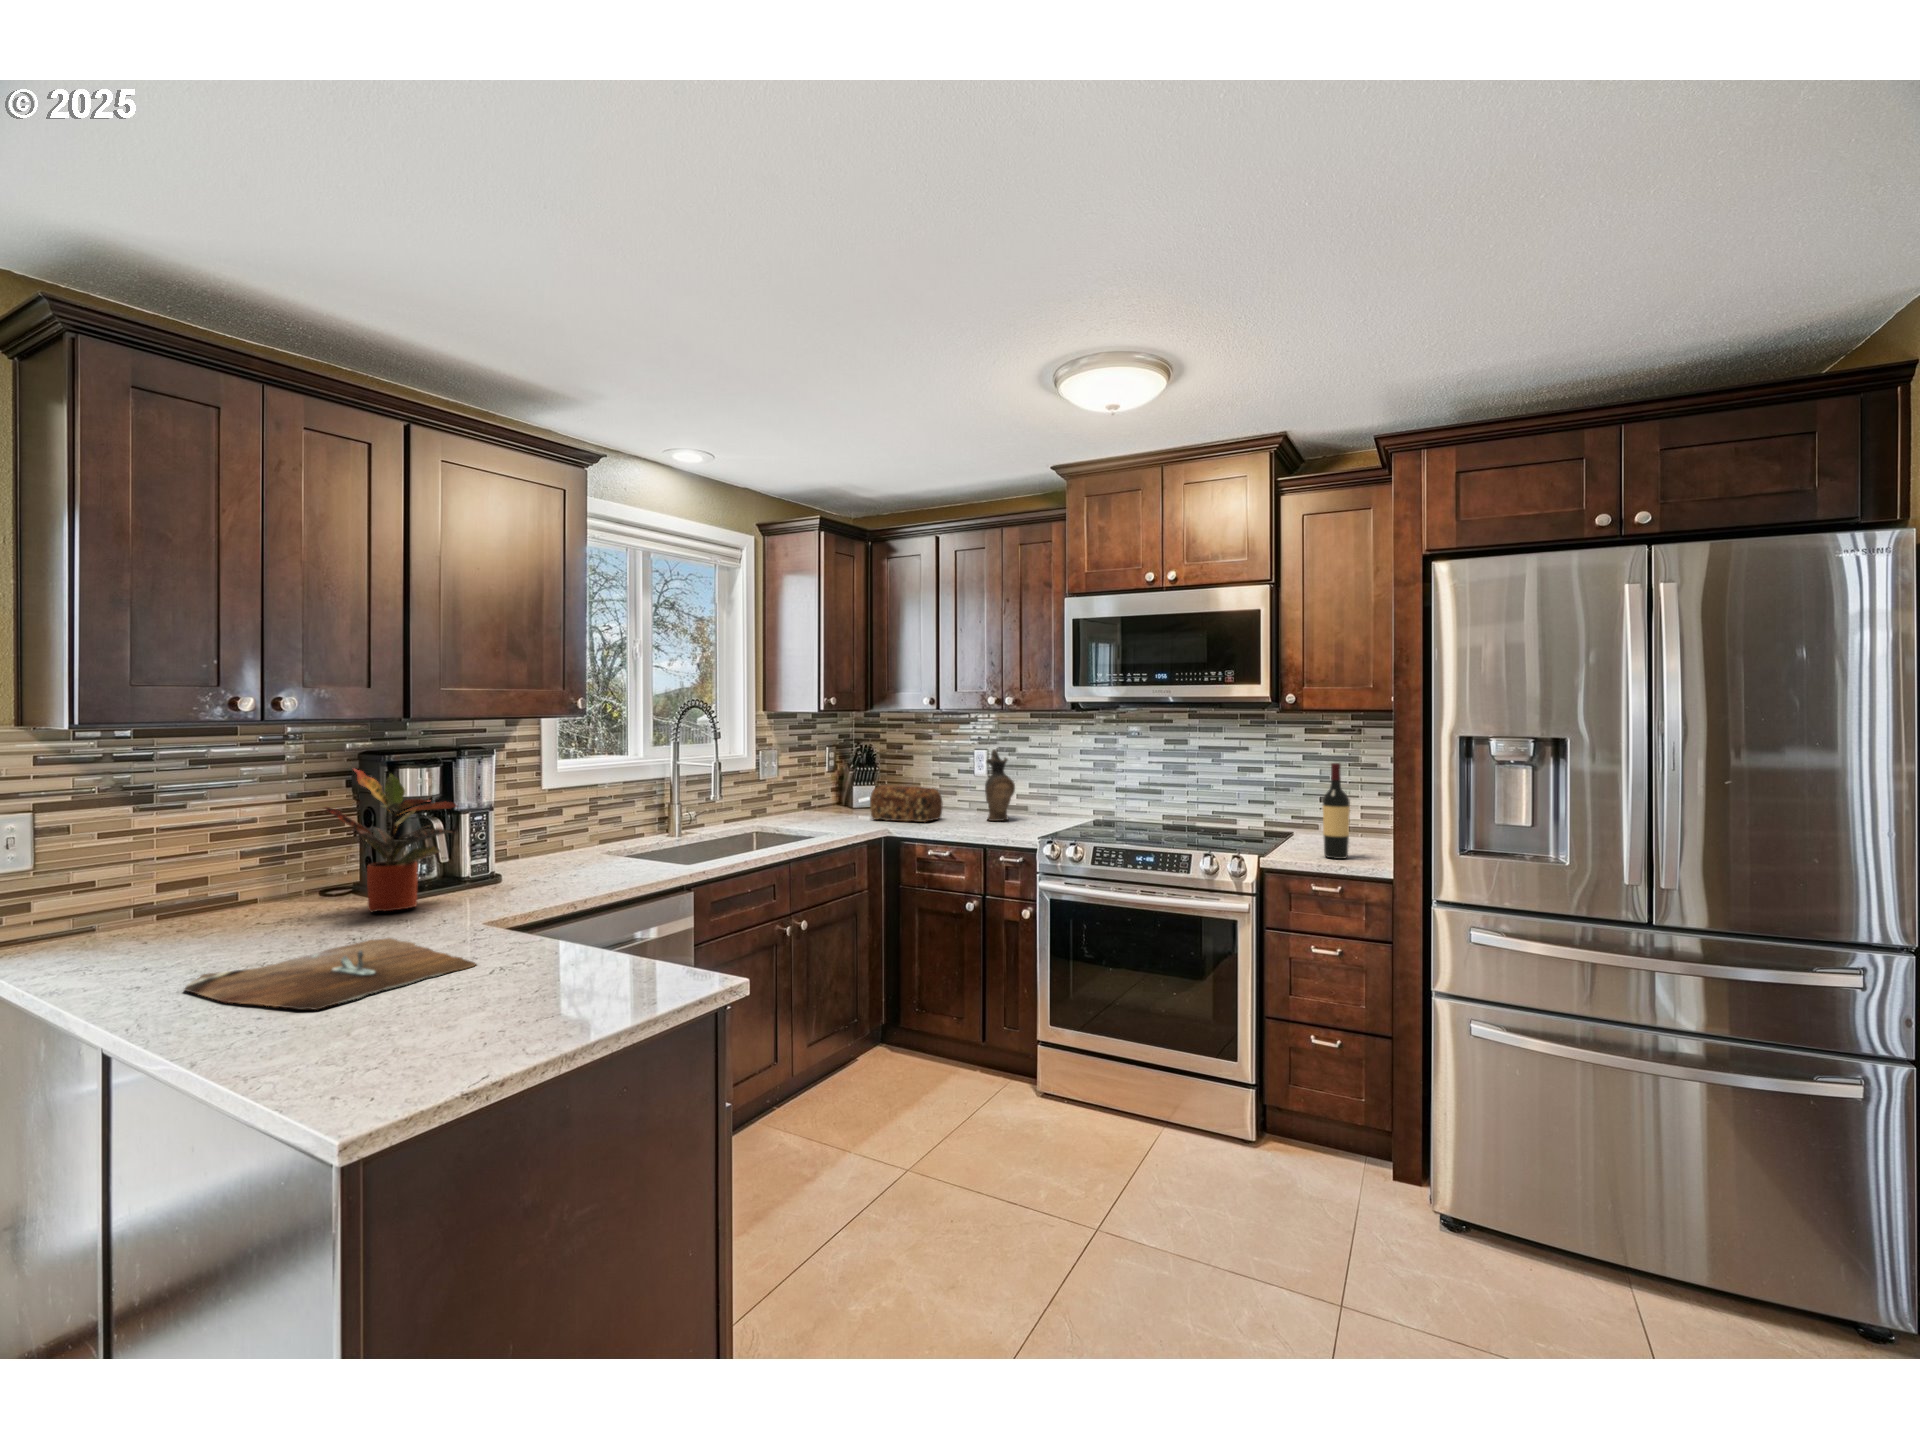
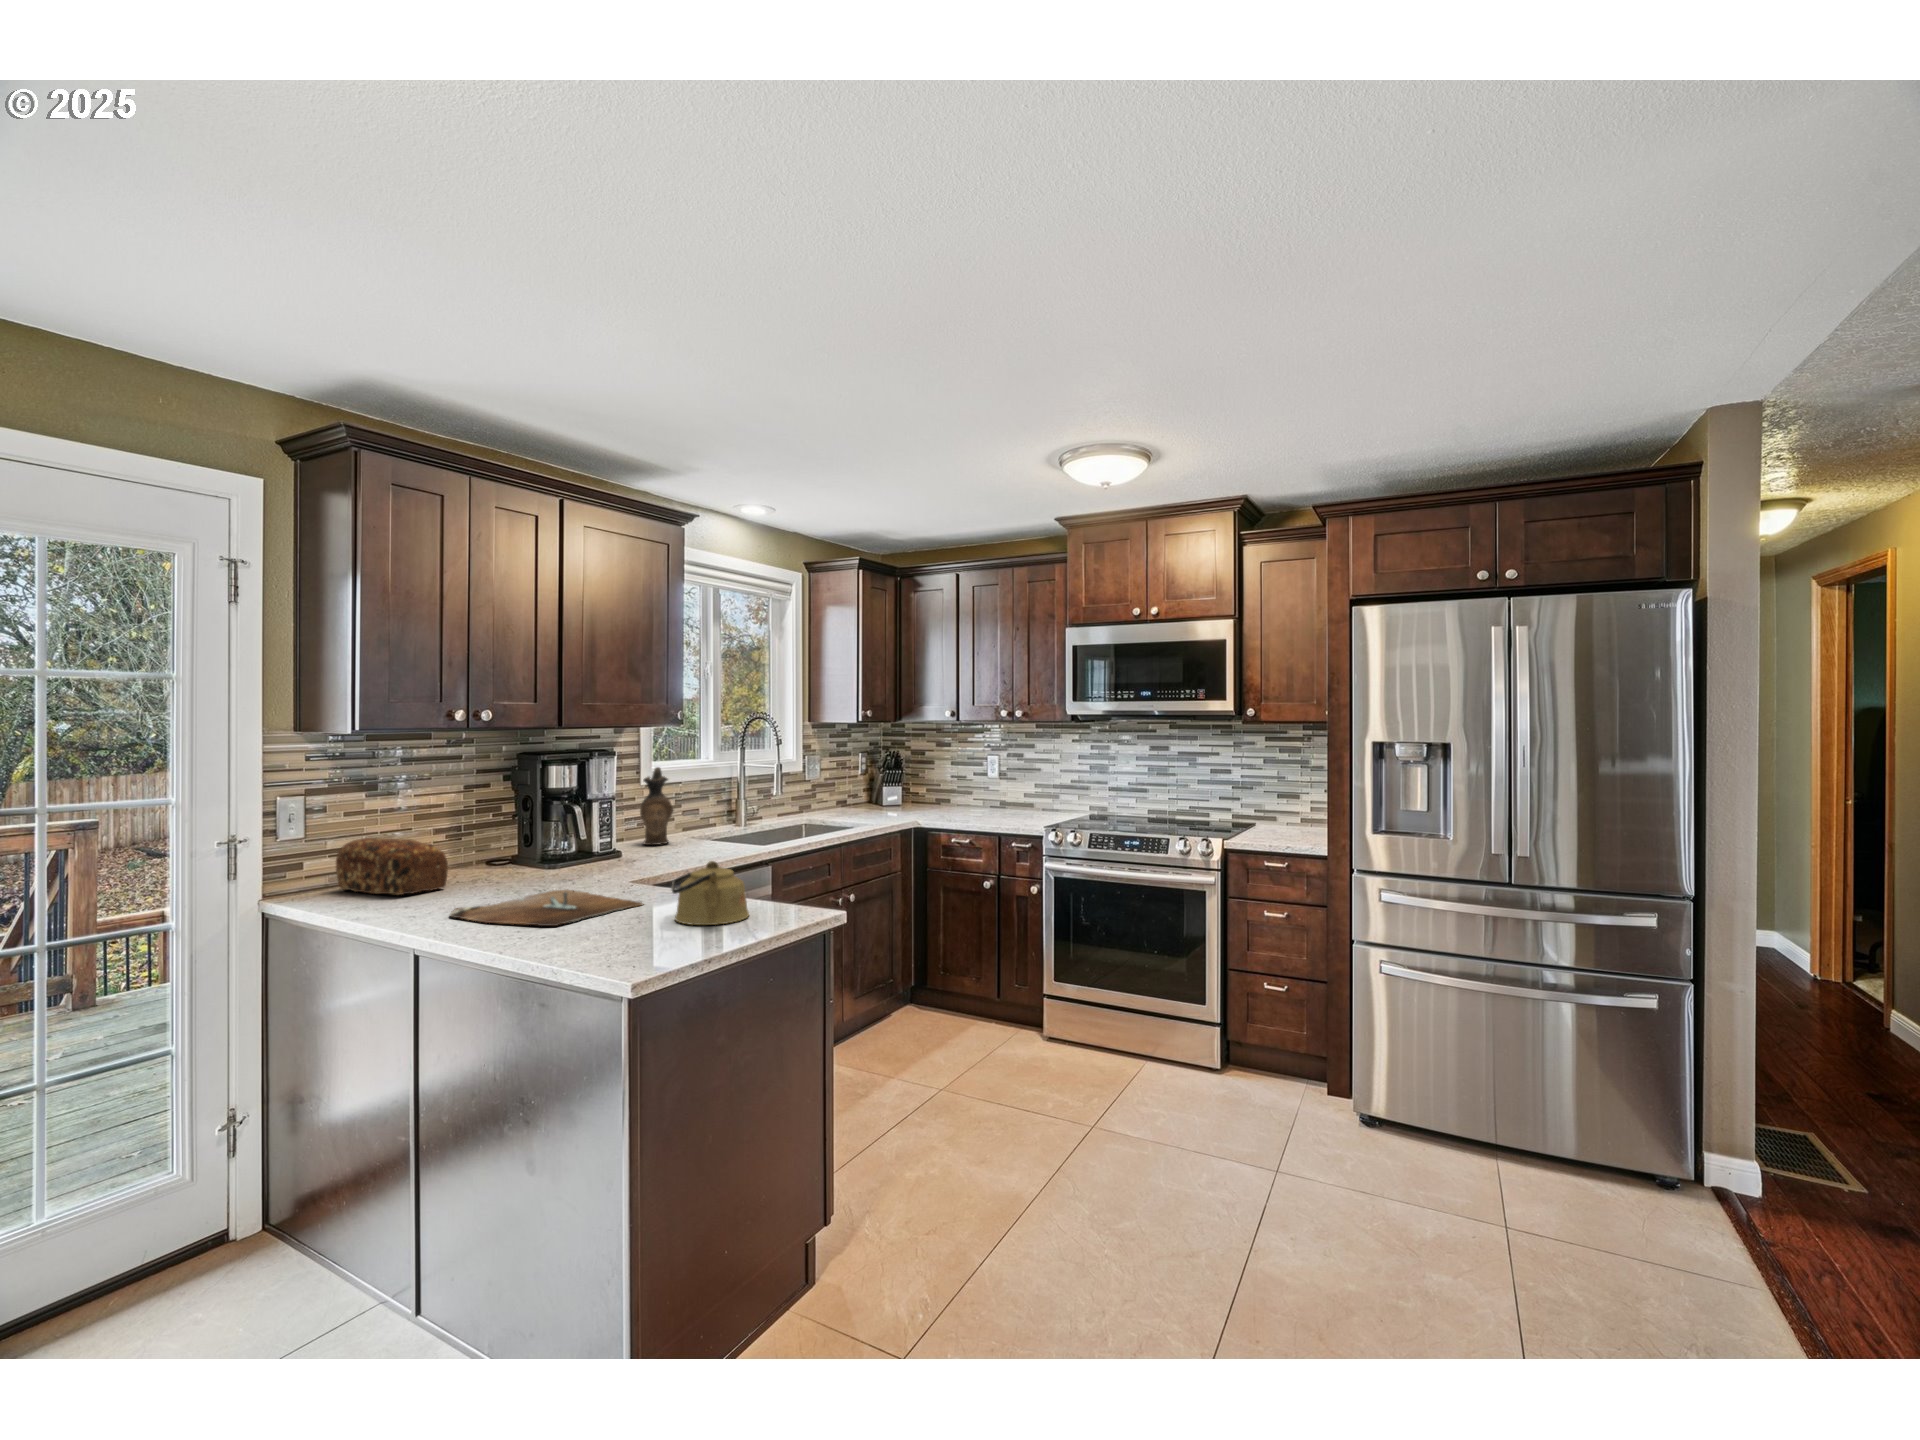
ceramic pitcher: present [985,749,1015,821] -> present [640,767,673,845]
wine bottle: present [1323,763,1350,859] -> none [1275,764,1296,841]
potted plant: present [324,769,458,912] -> none [502,765,600,875]
bread loaf: present [870,785,943,822] -> present [336,838,448,895]
kettle: none [487,911,611,1008] -> present [671,861,749,925]

